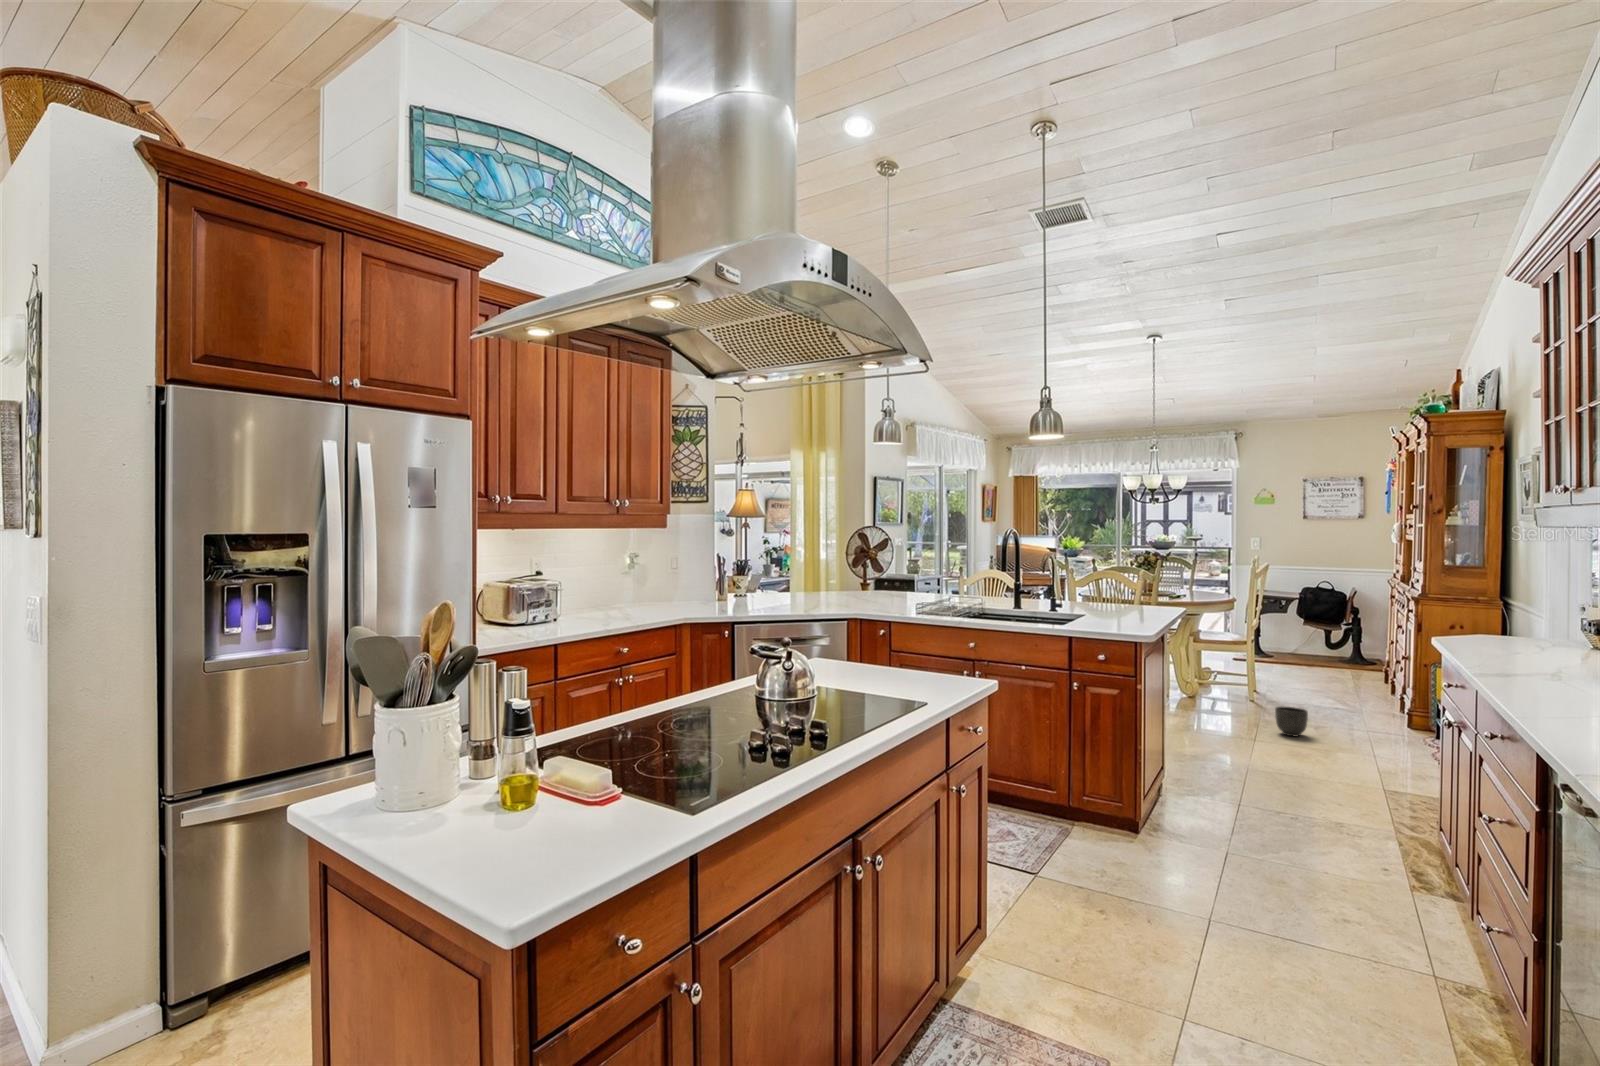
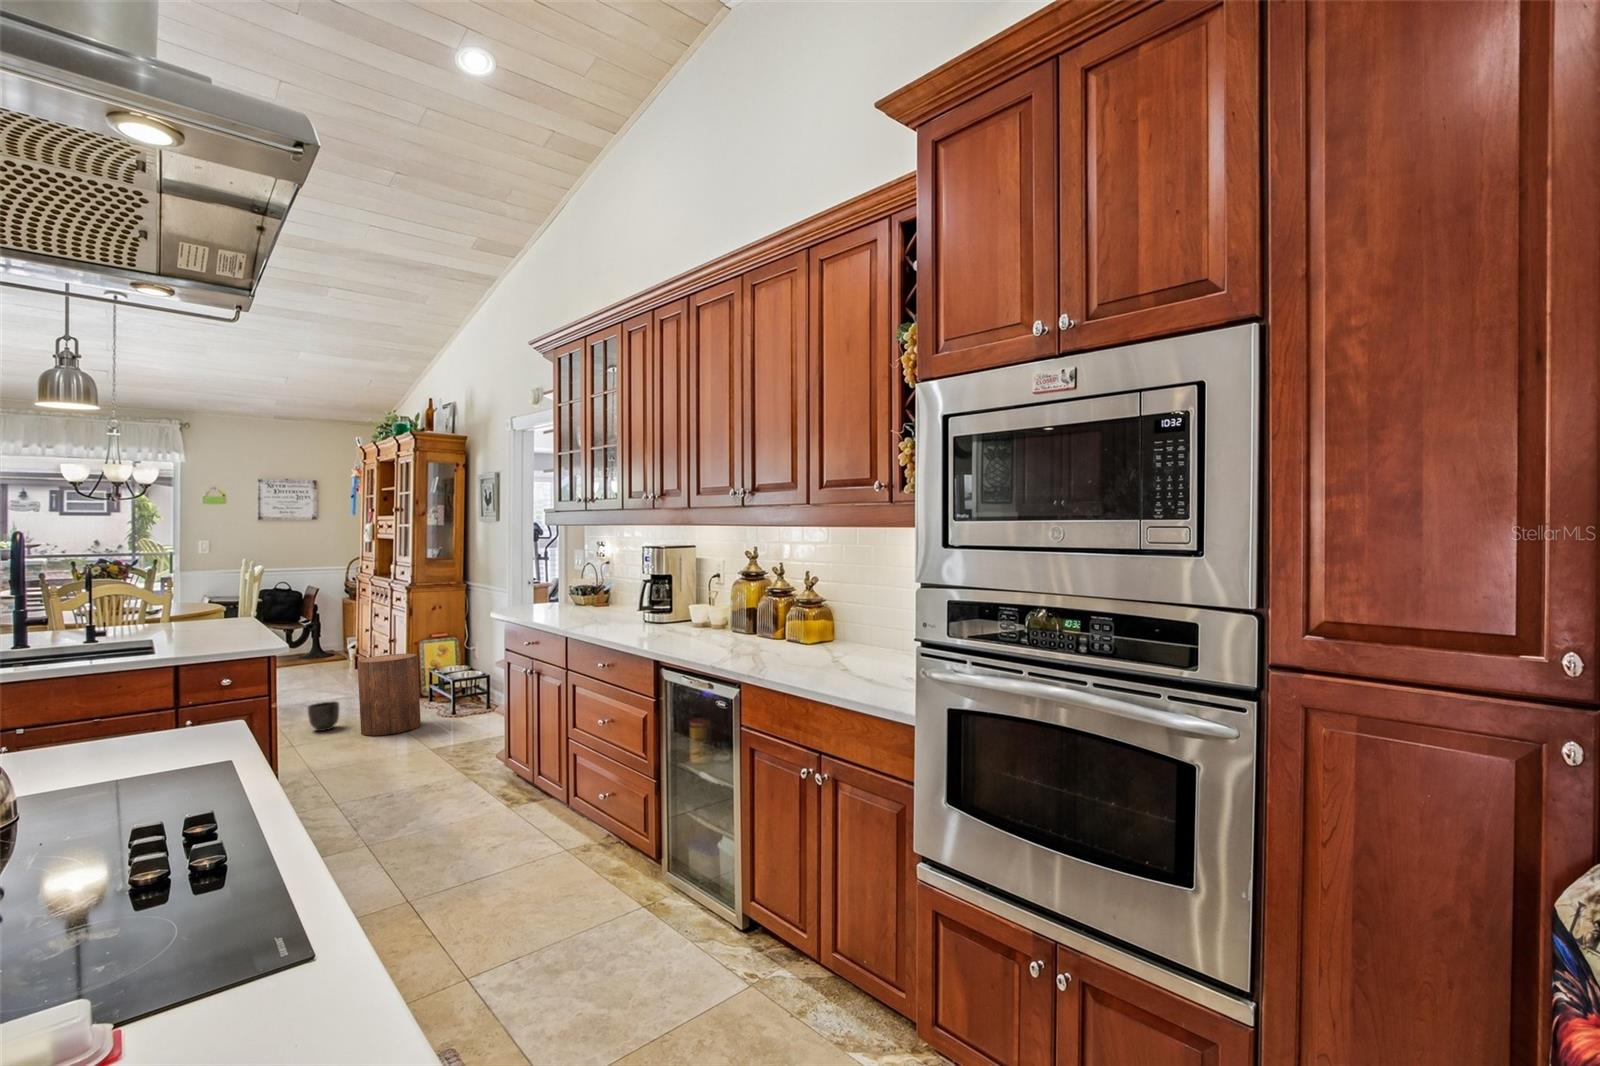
stool: none [1321,671,1395,763] -> present [357,654,421,735]

